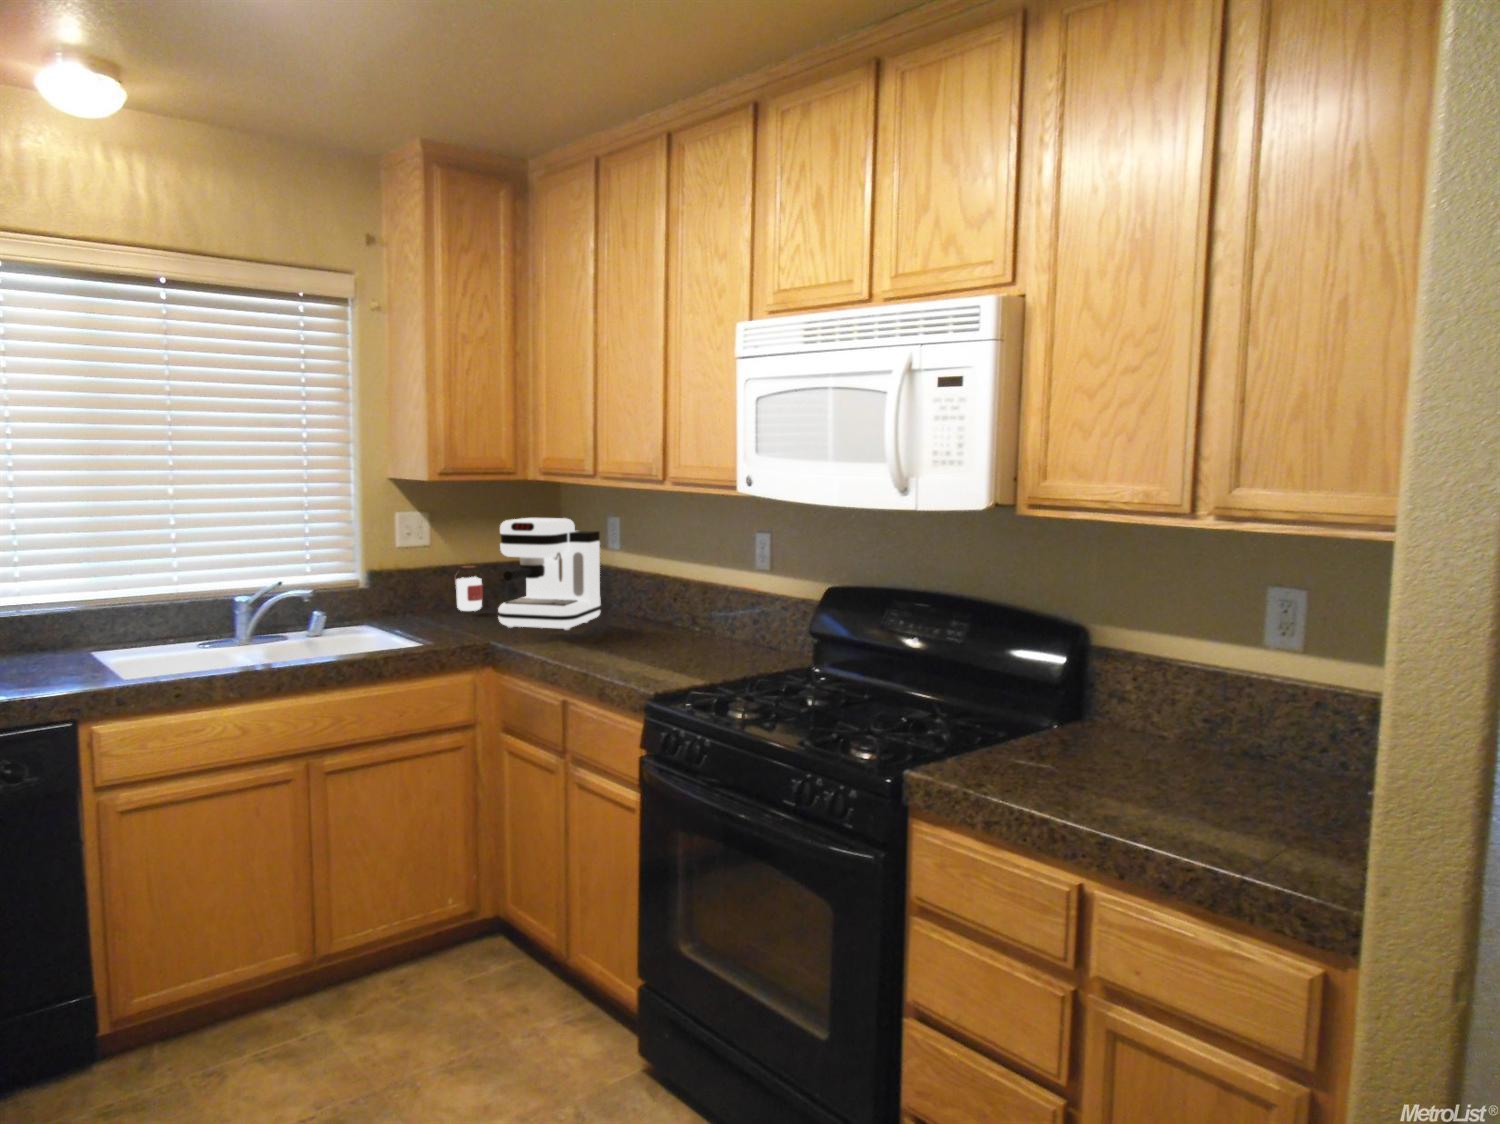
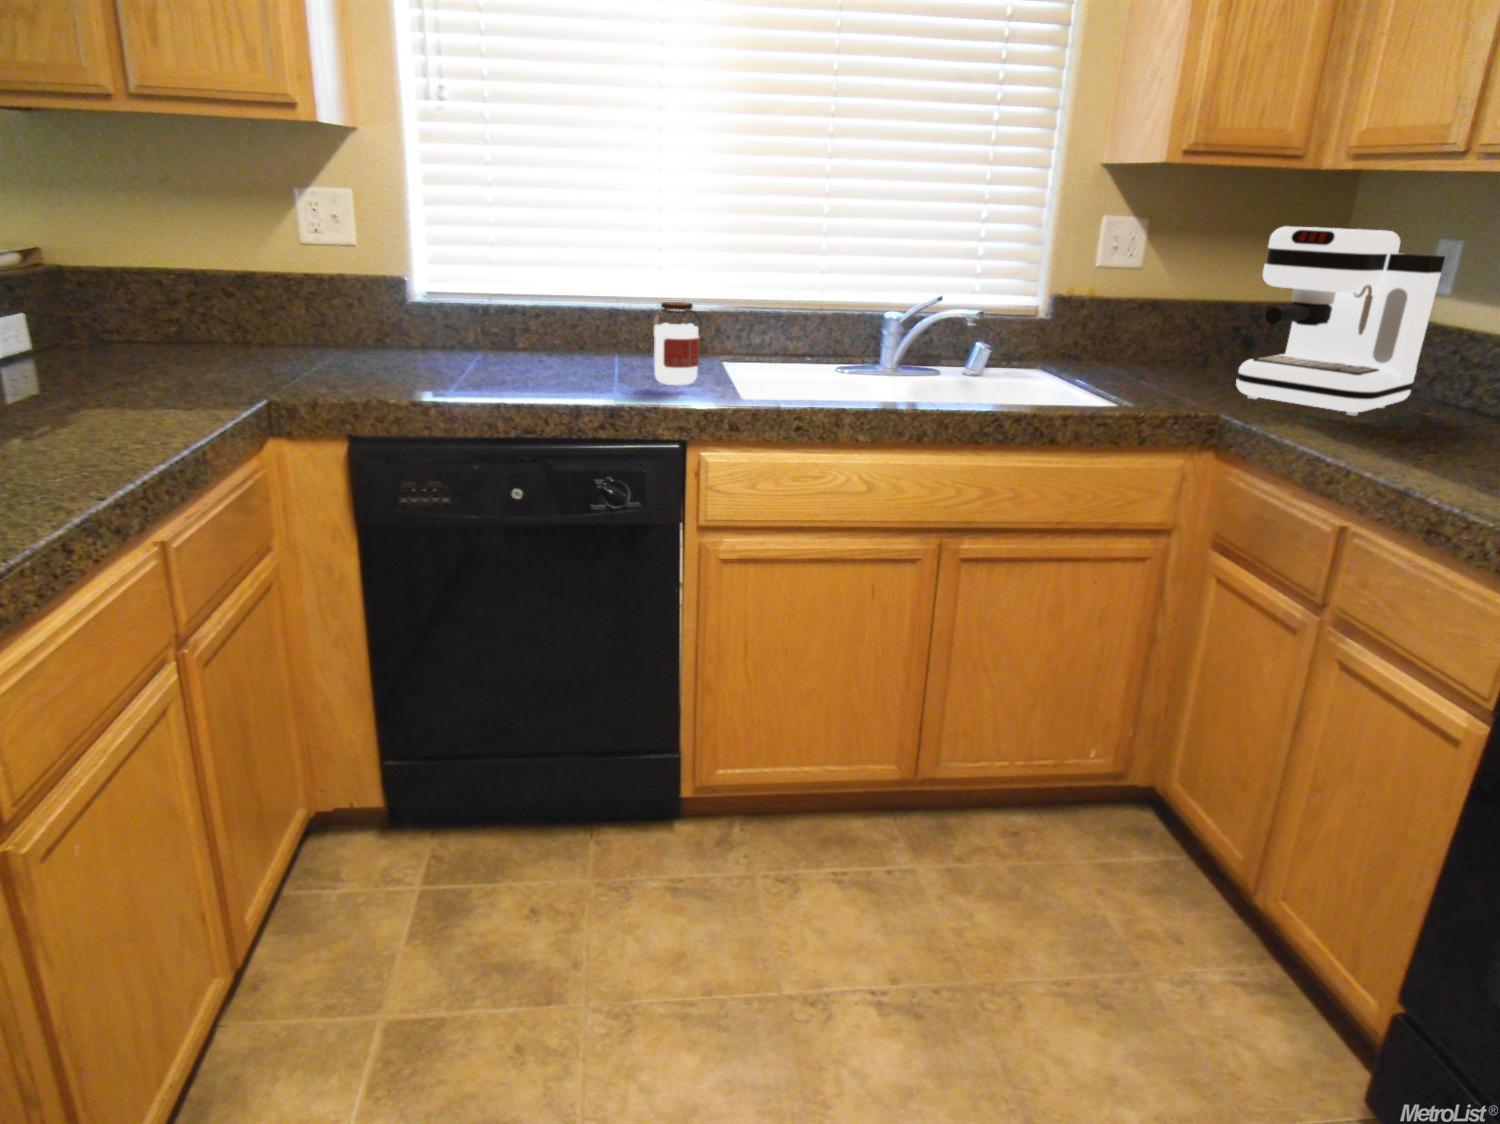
jar: present [455,566,483,611] -> present [653,302,701,385]

